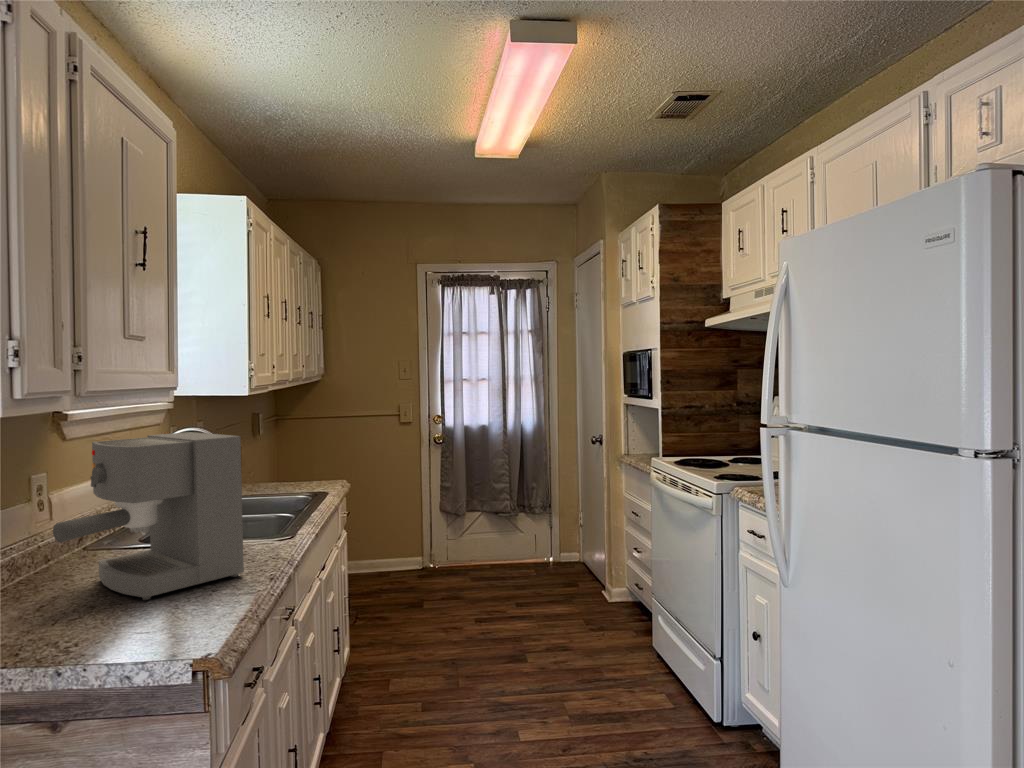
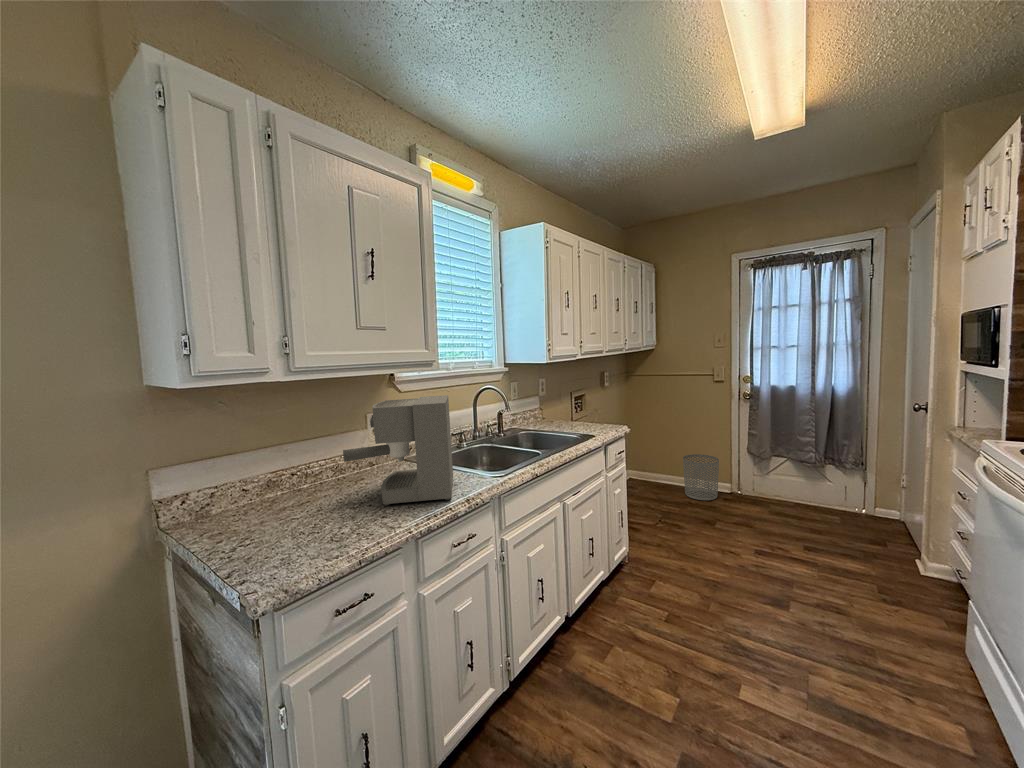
waste bin: none [368,522,412,583] -> present [683,454,719,500]

